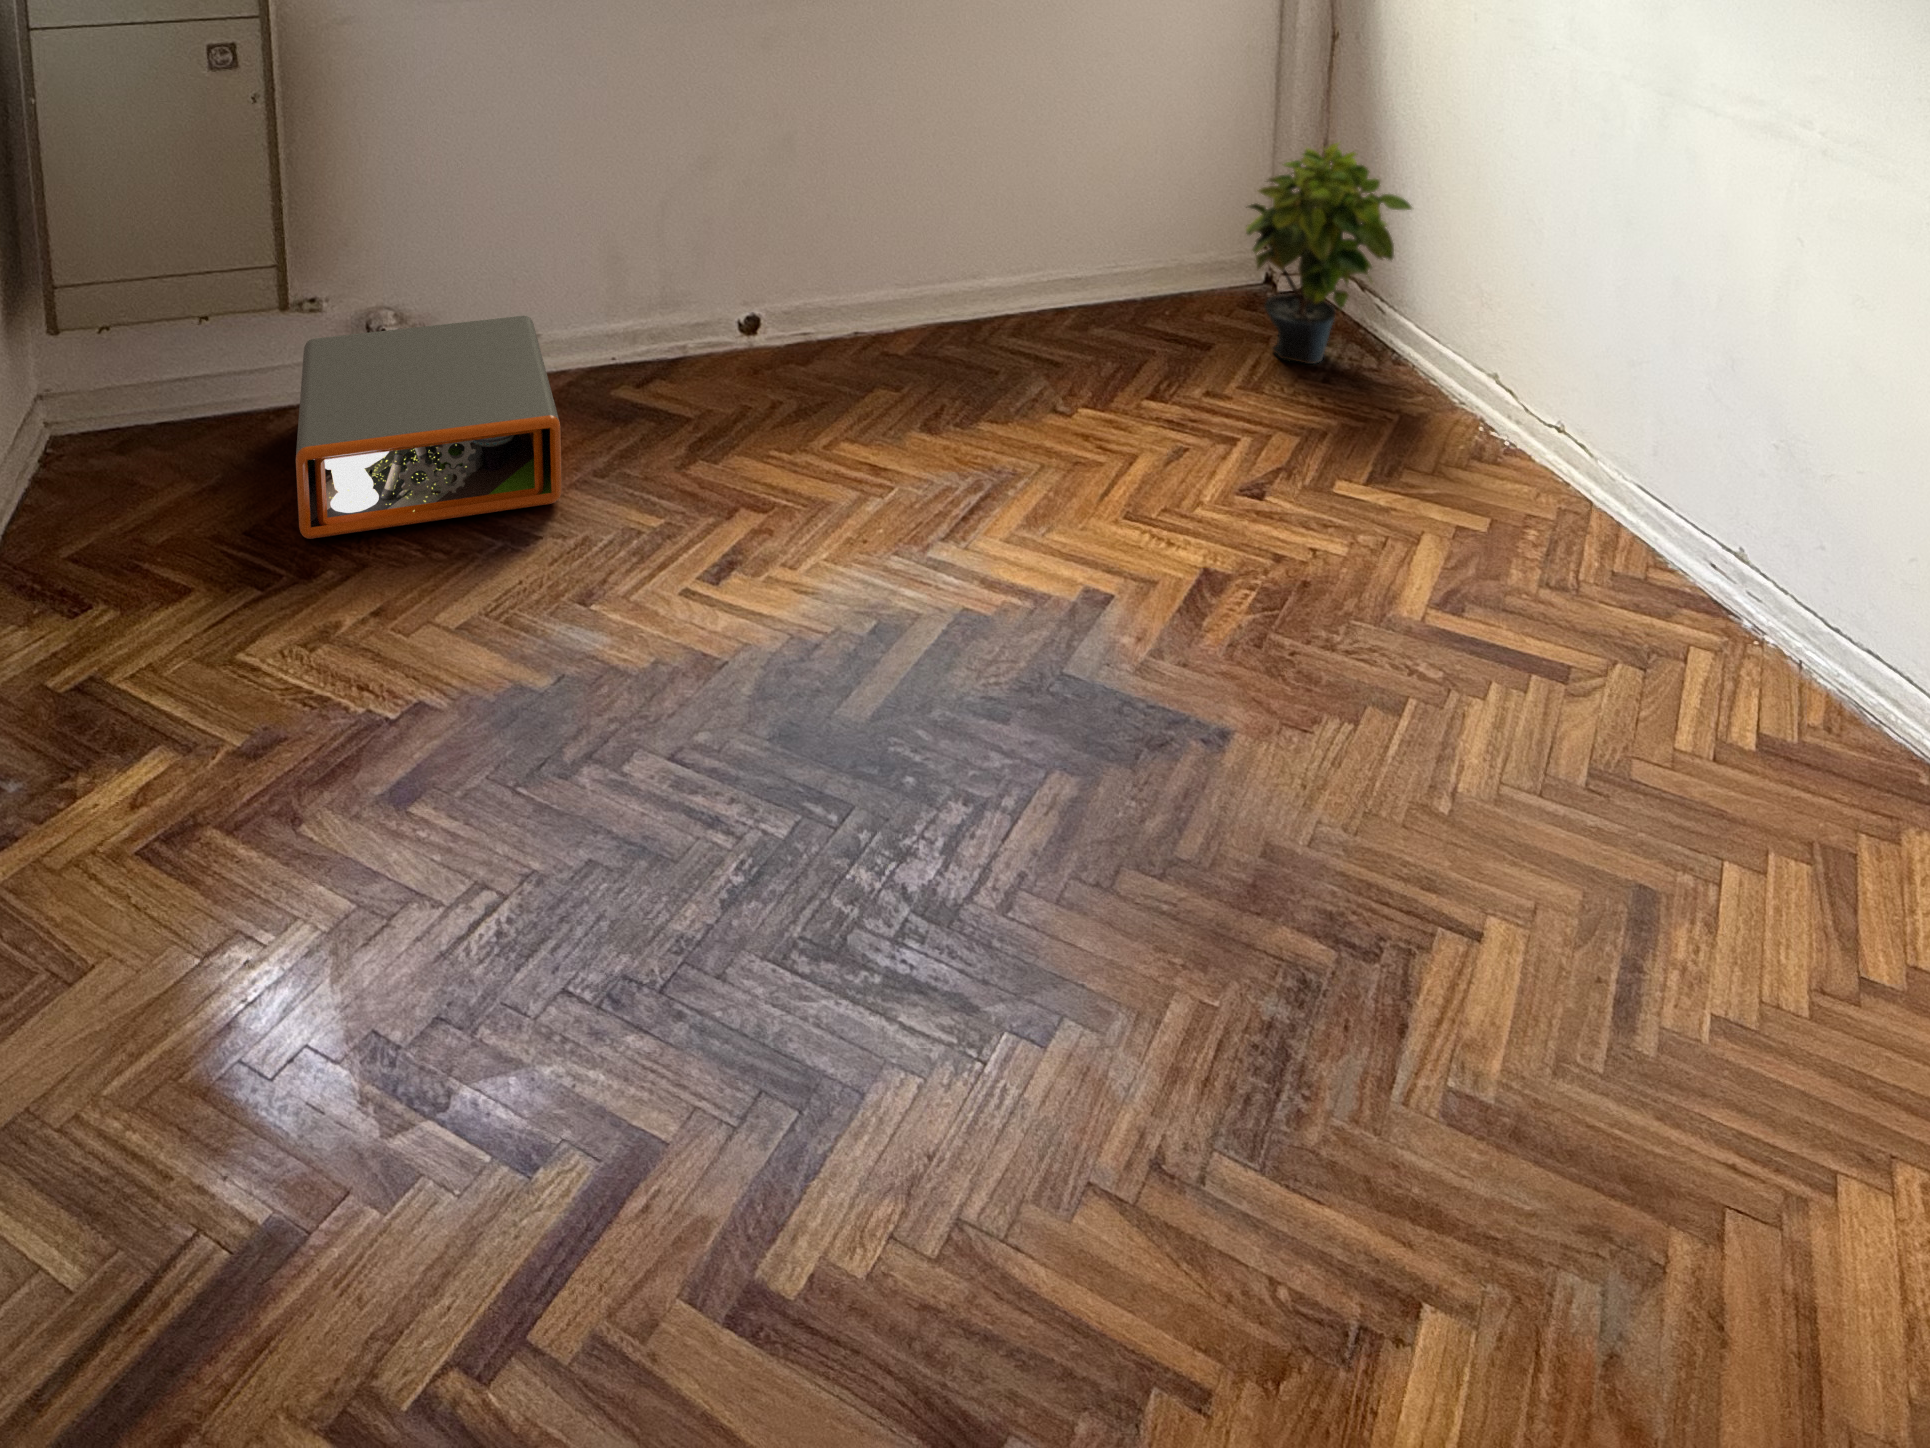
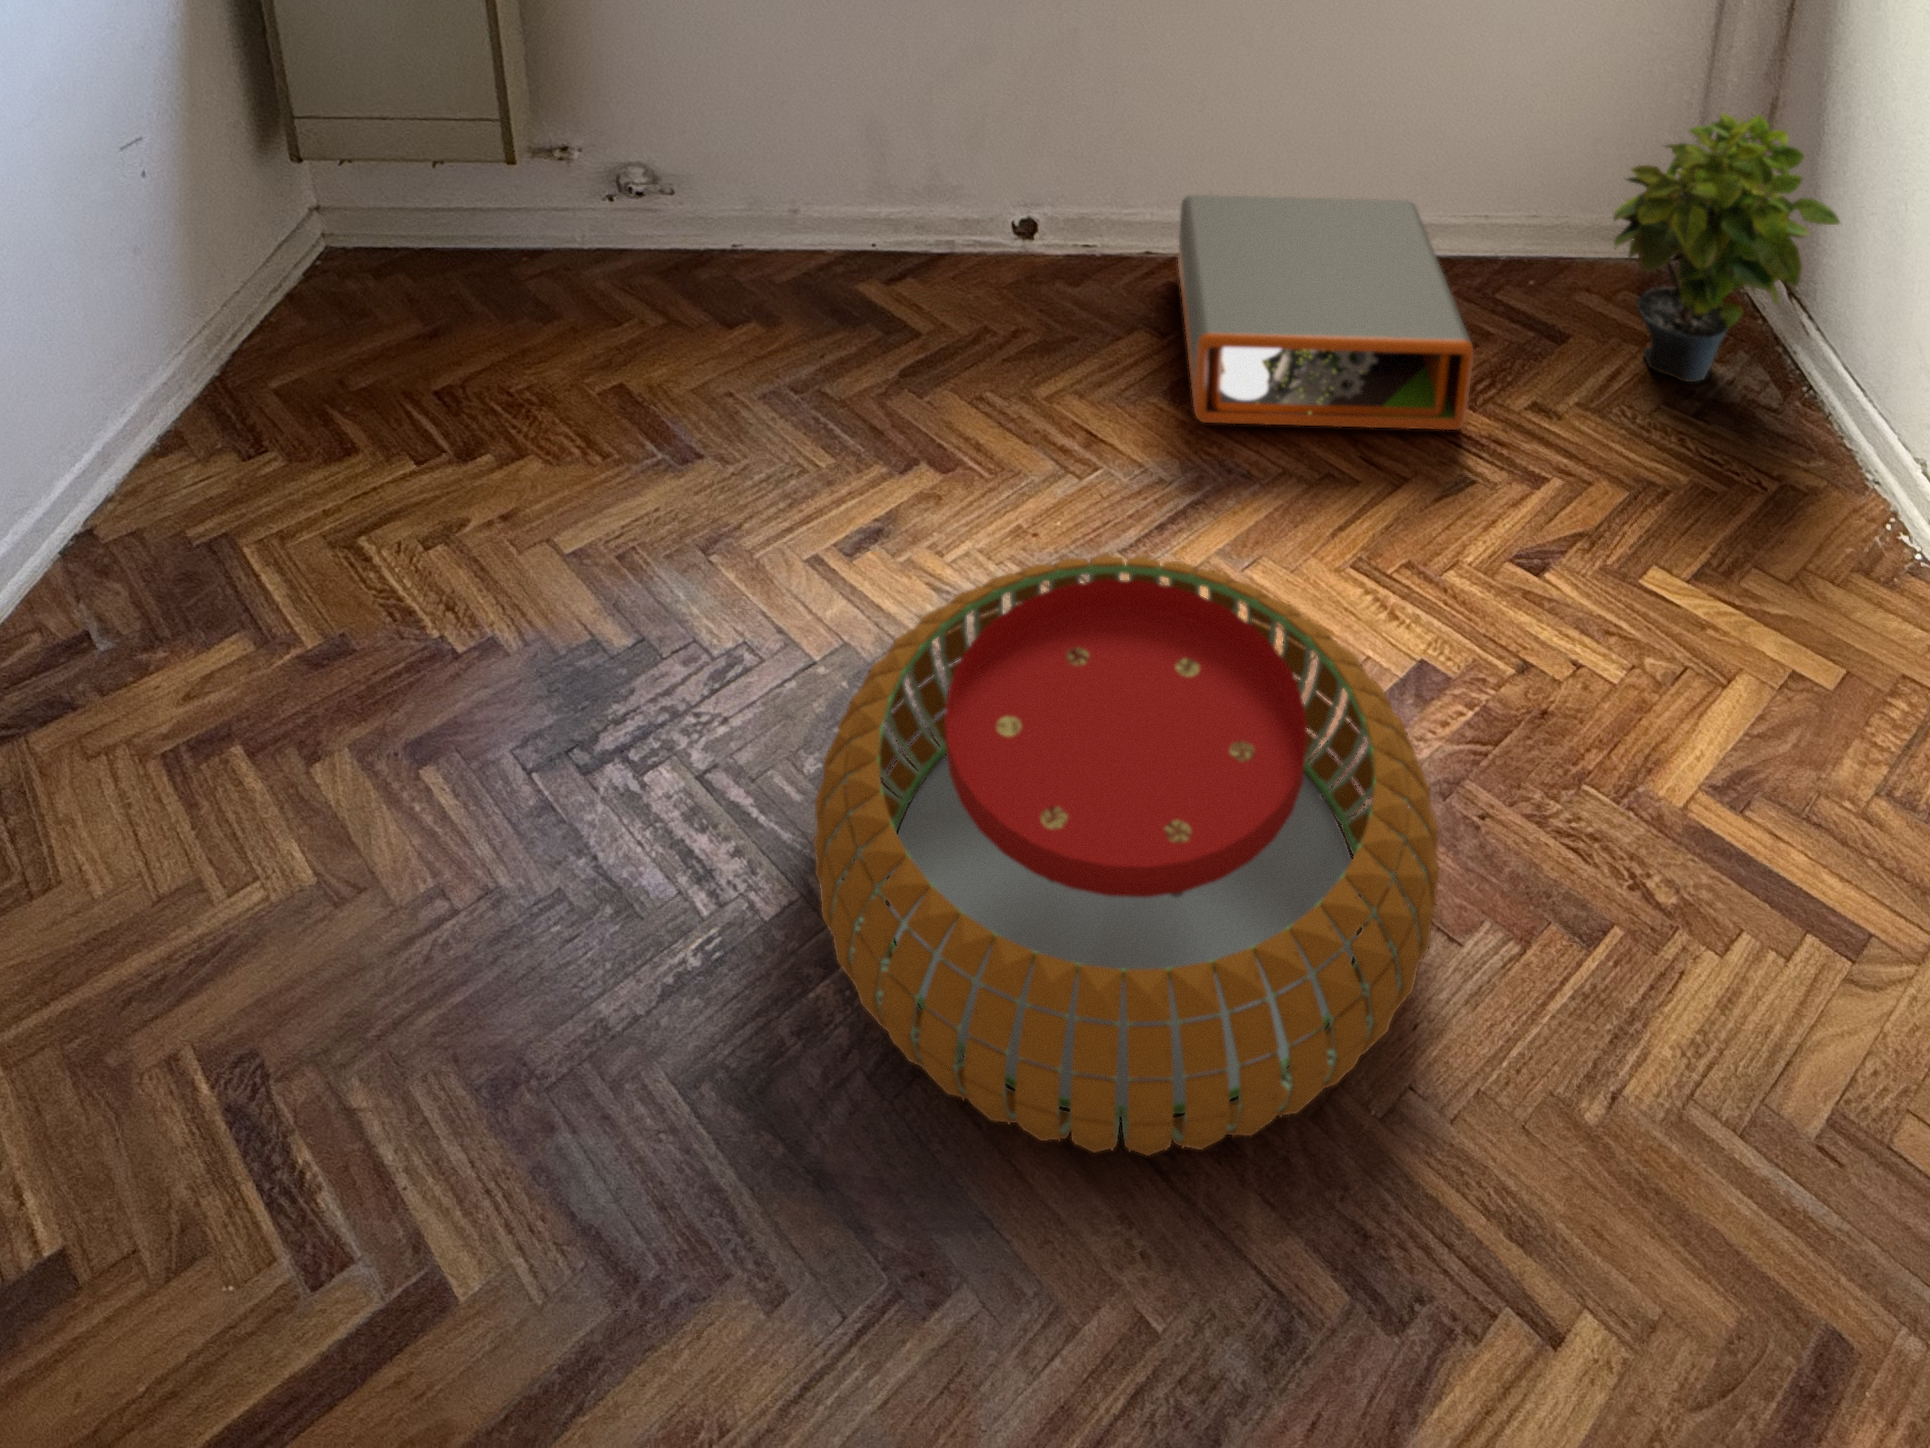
storage box: present [296,316,562,539] -> present [1178,195,1474,430]
pouf: none [803,504,1309,907] -> present [814,555,1440,1156]

